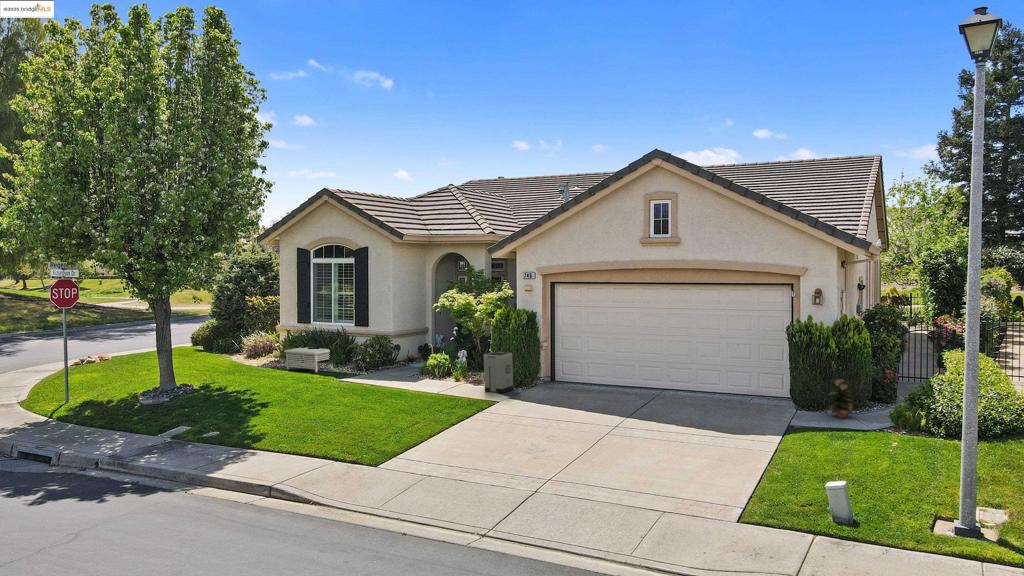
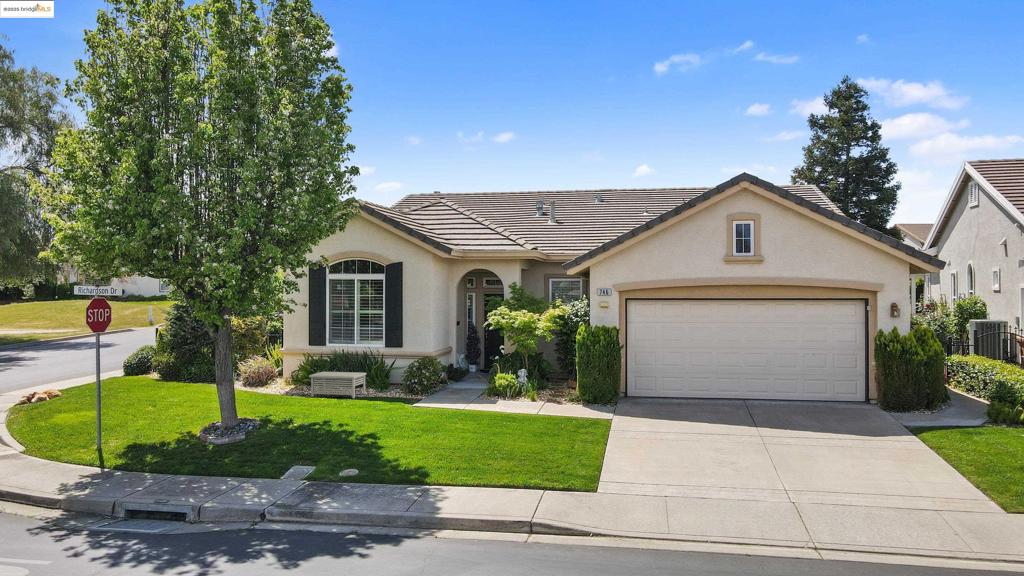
trash can: present [484,352,513,393] -> none [580,369,605,410]
decorative plant: present [828,379,853,418] -> none [923,382,951,416]

